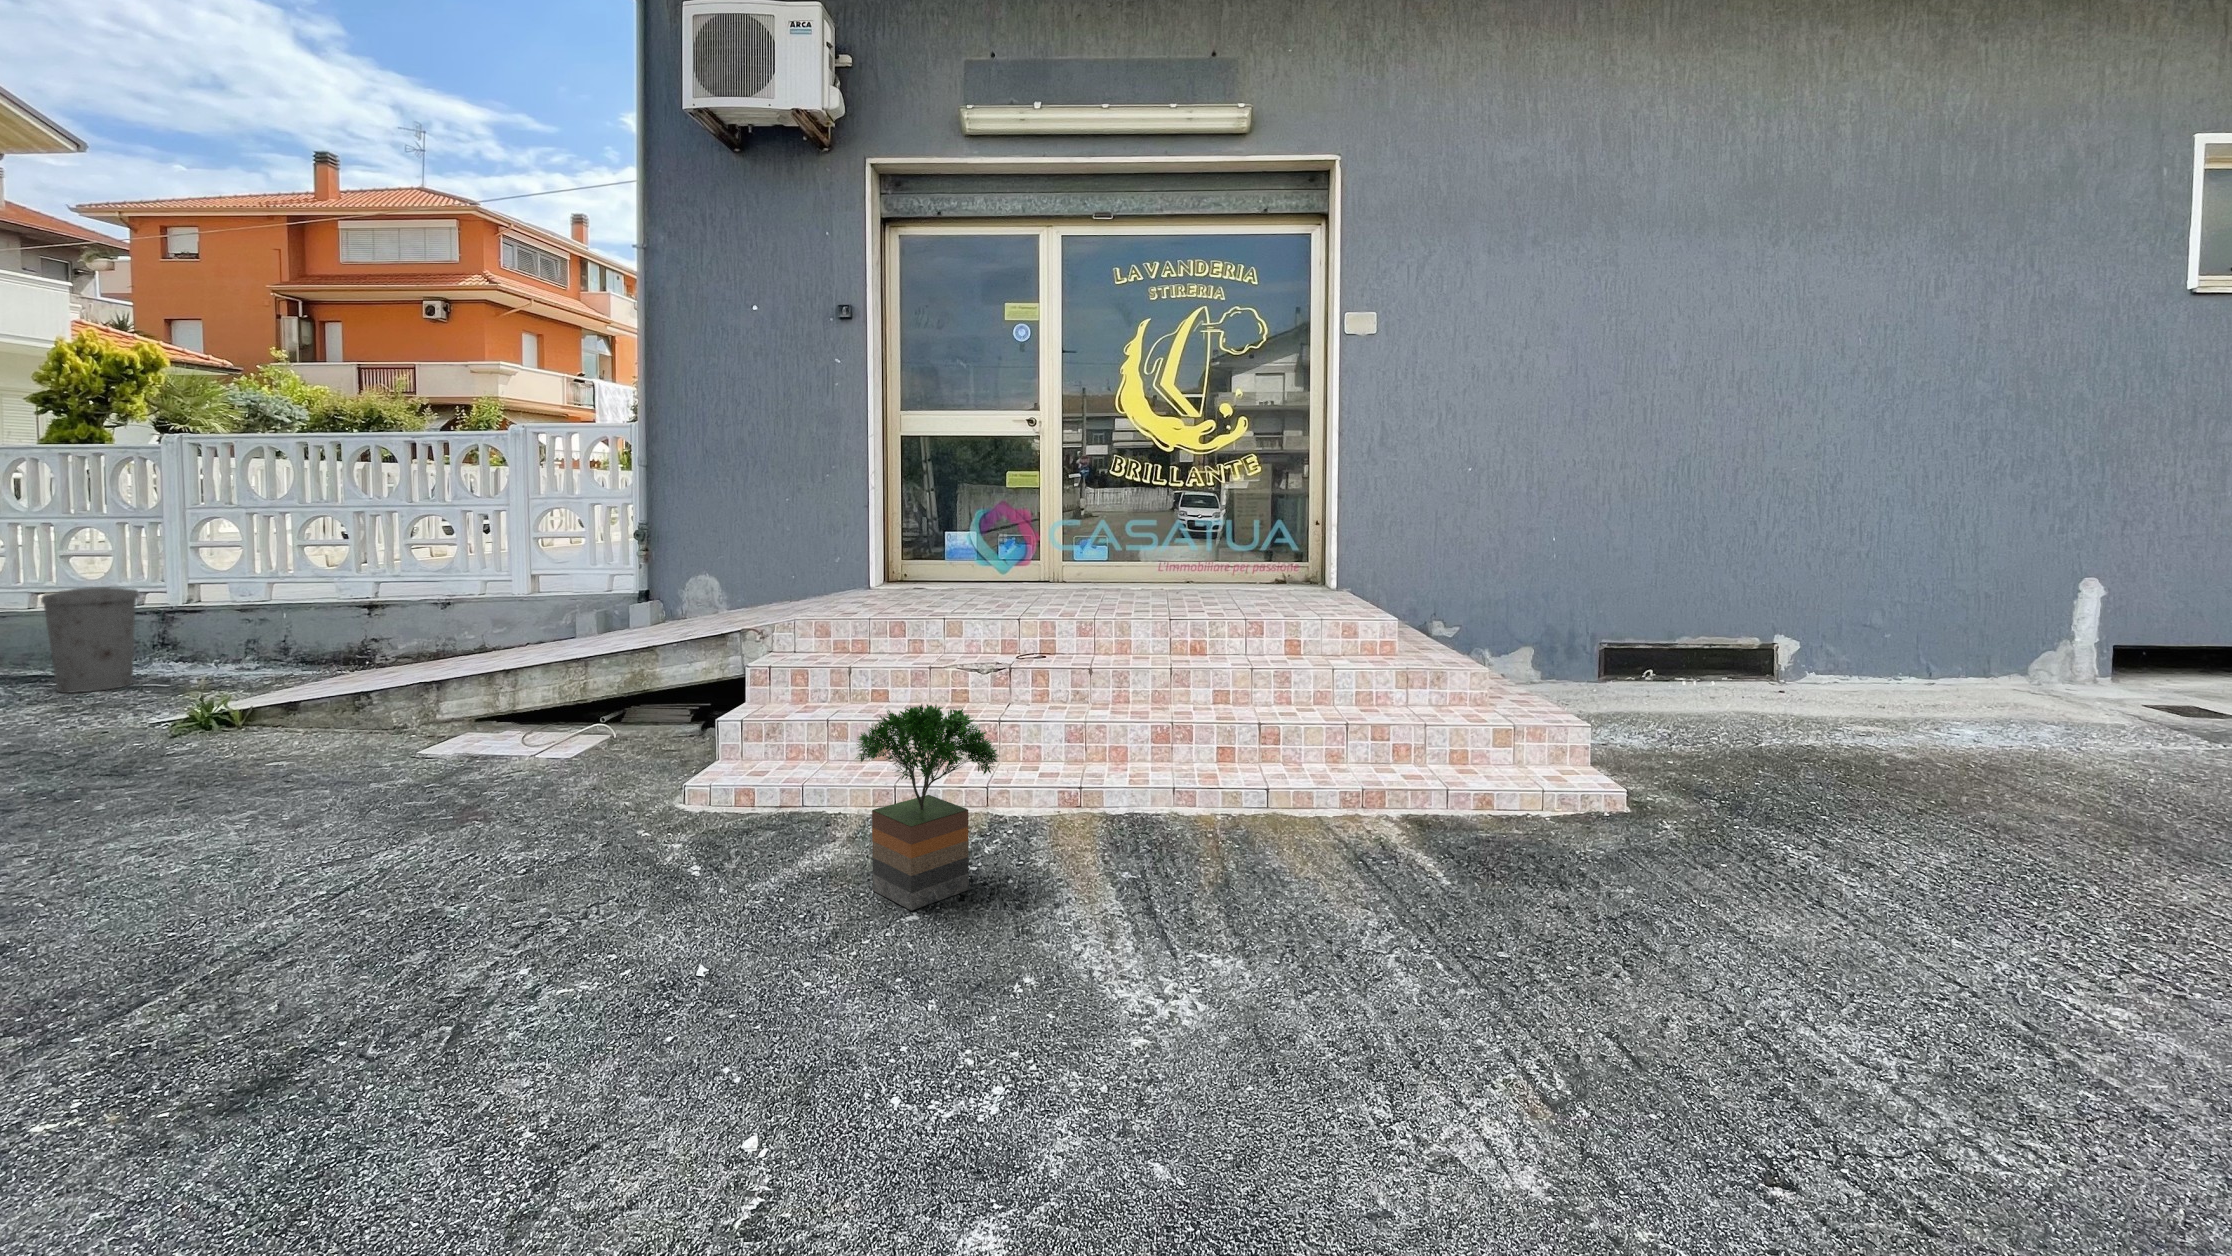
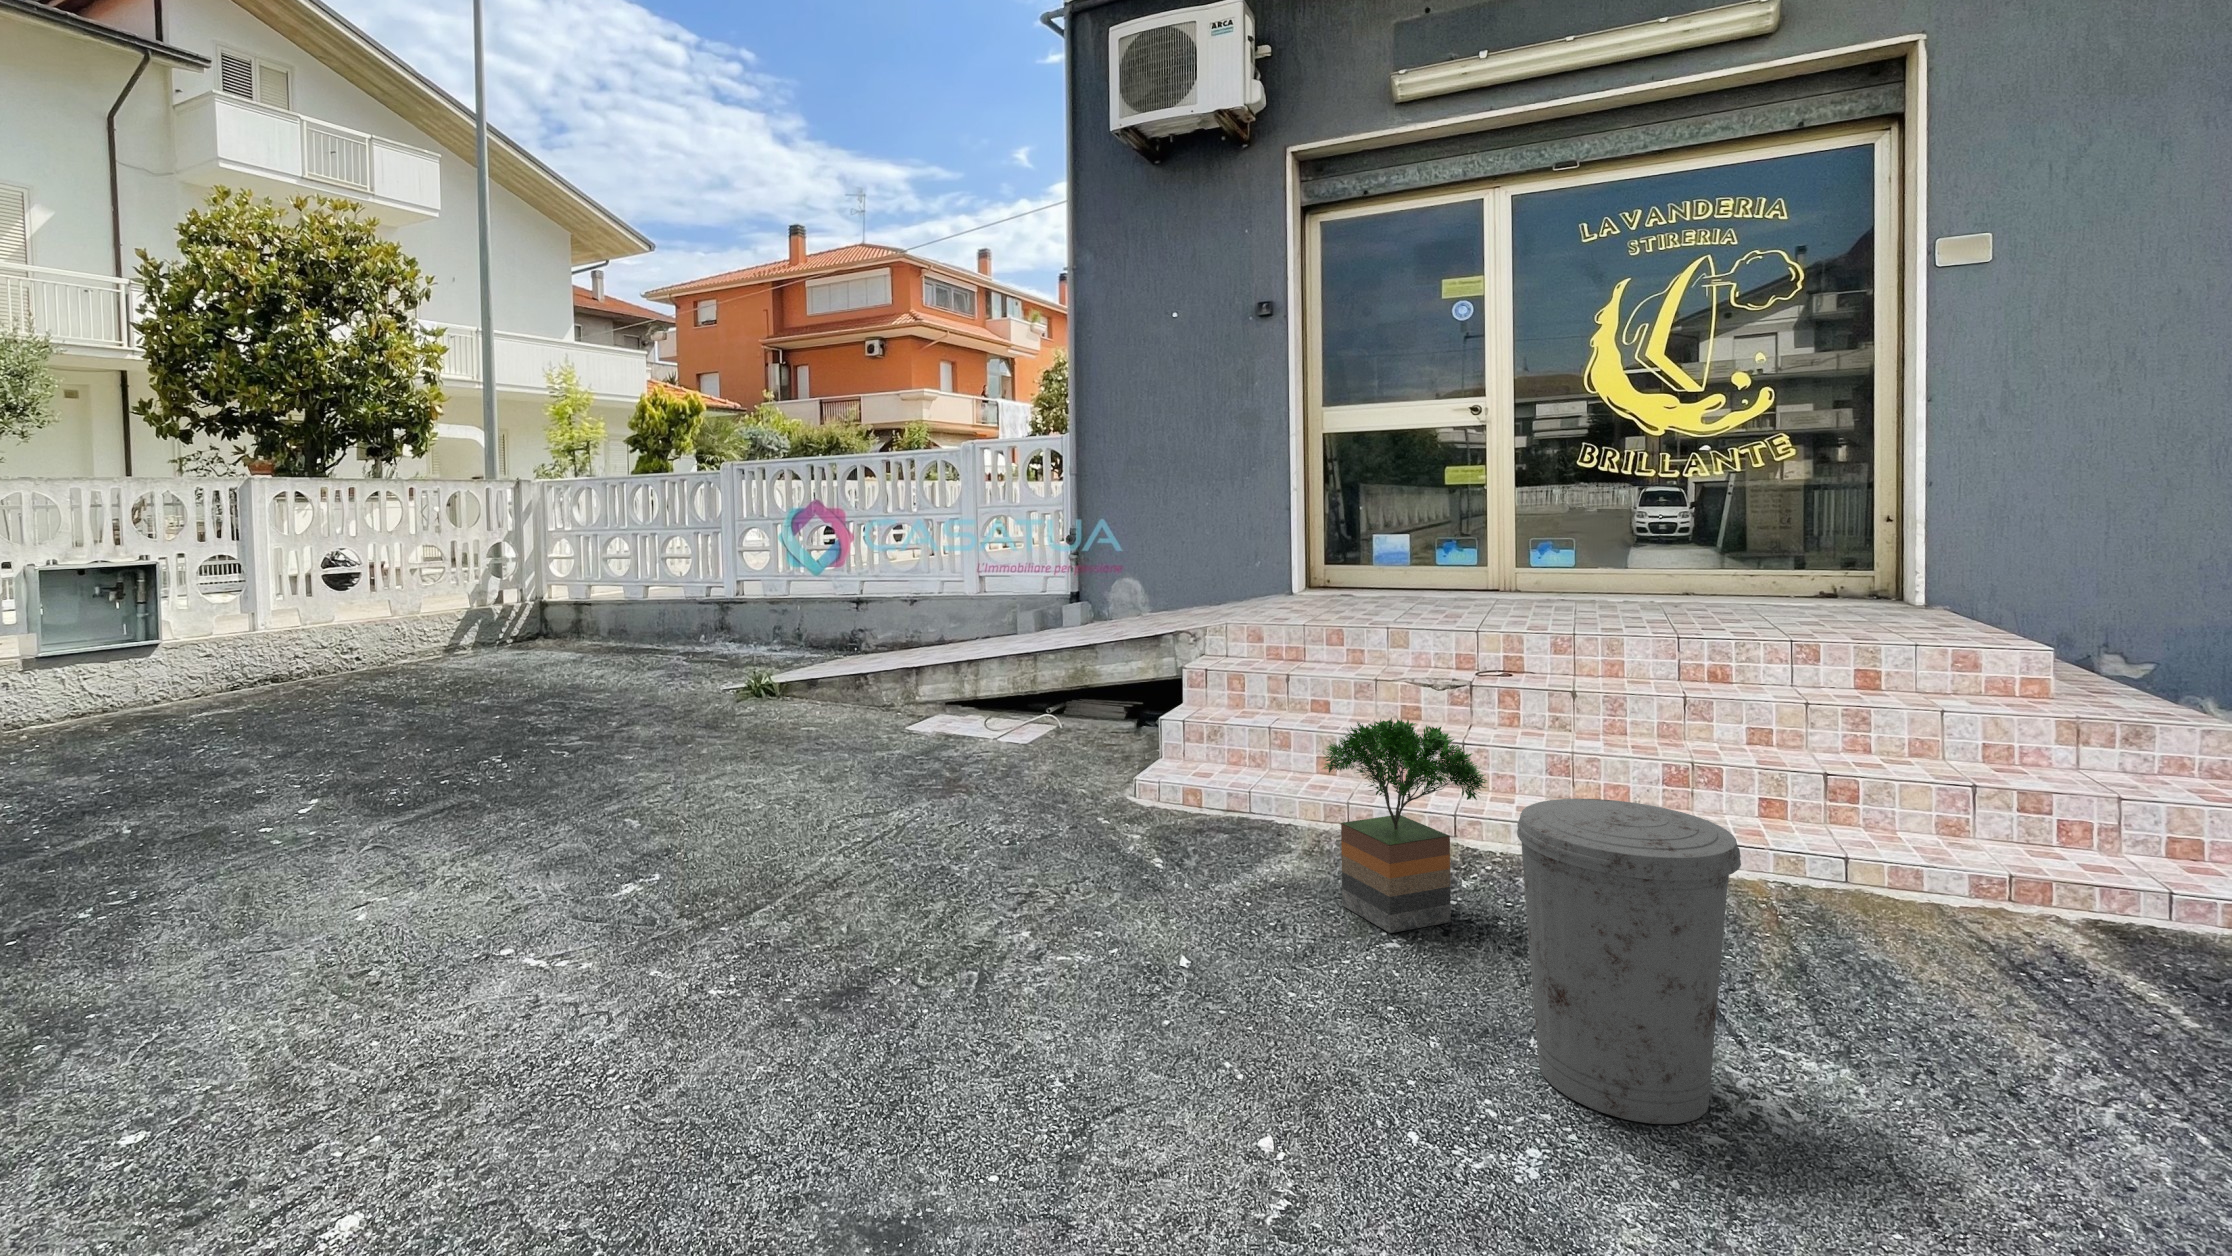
trash can: present [41,587,139,693] -> present [1517,799,1741,1124]

